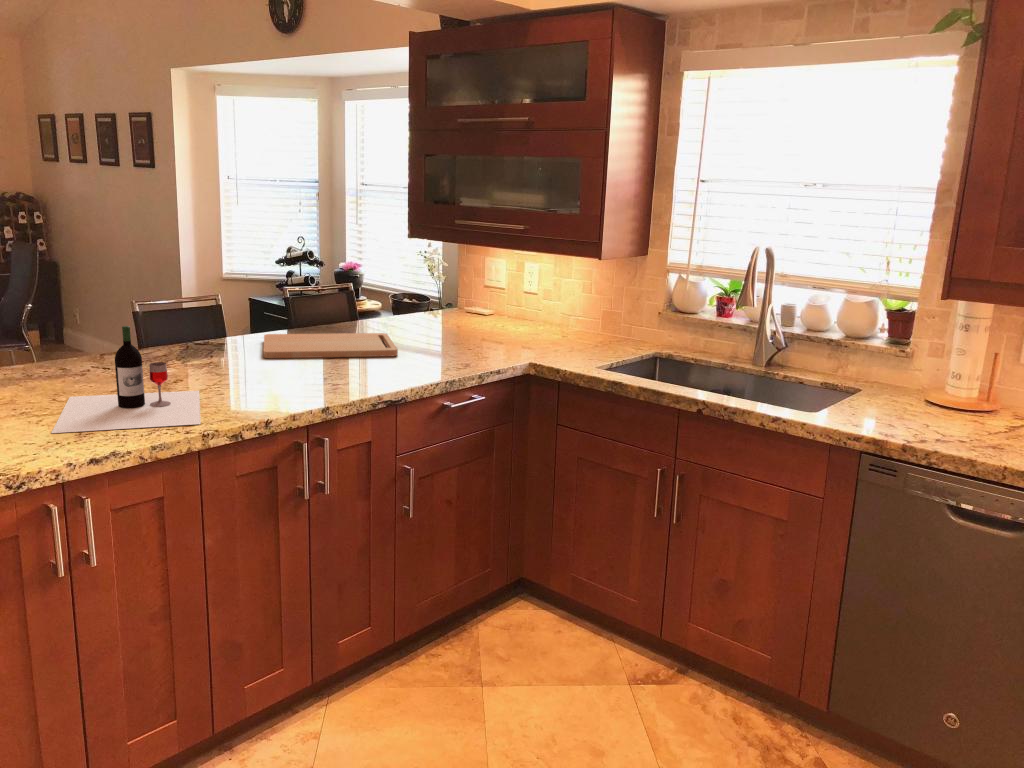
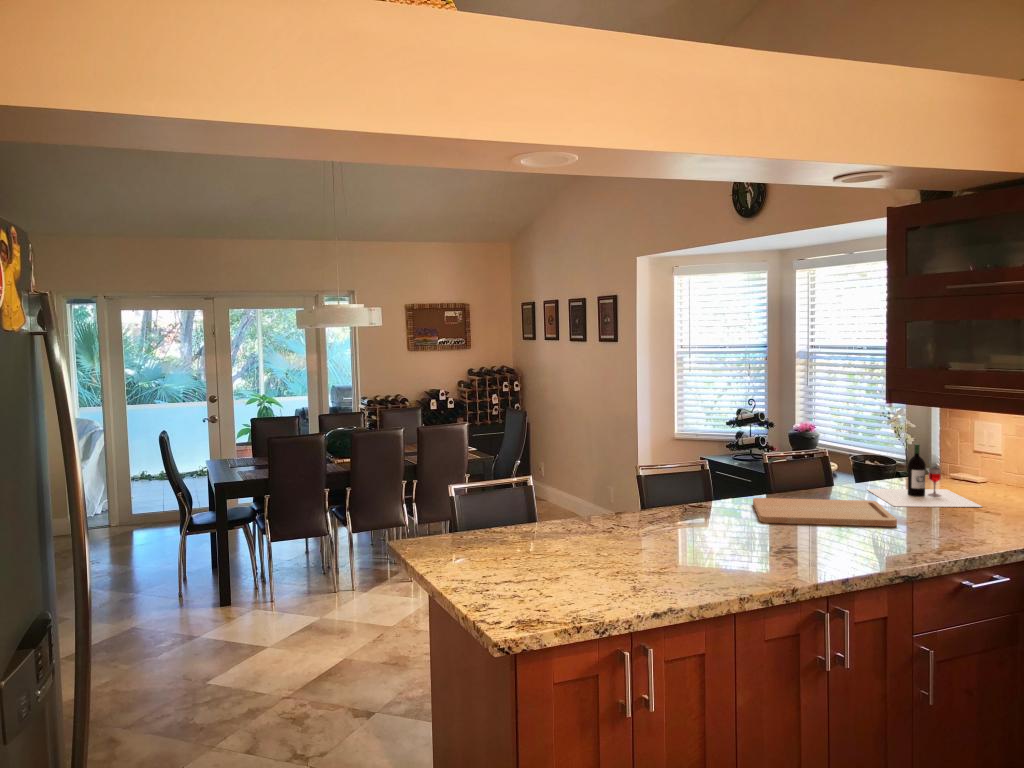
wine bottle: present [51,326,201,433] -> present [867,444,982,507]

